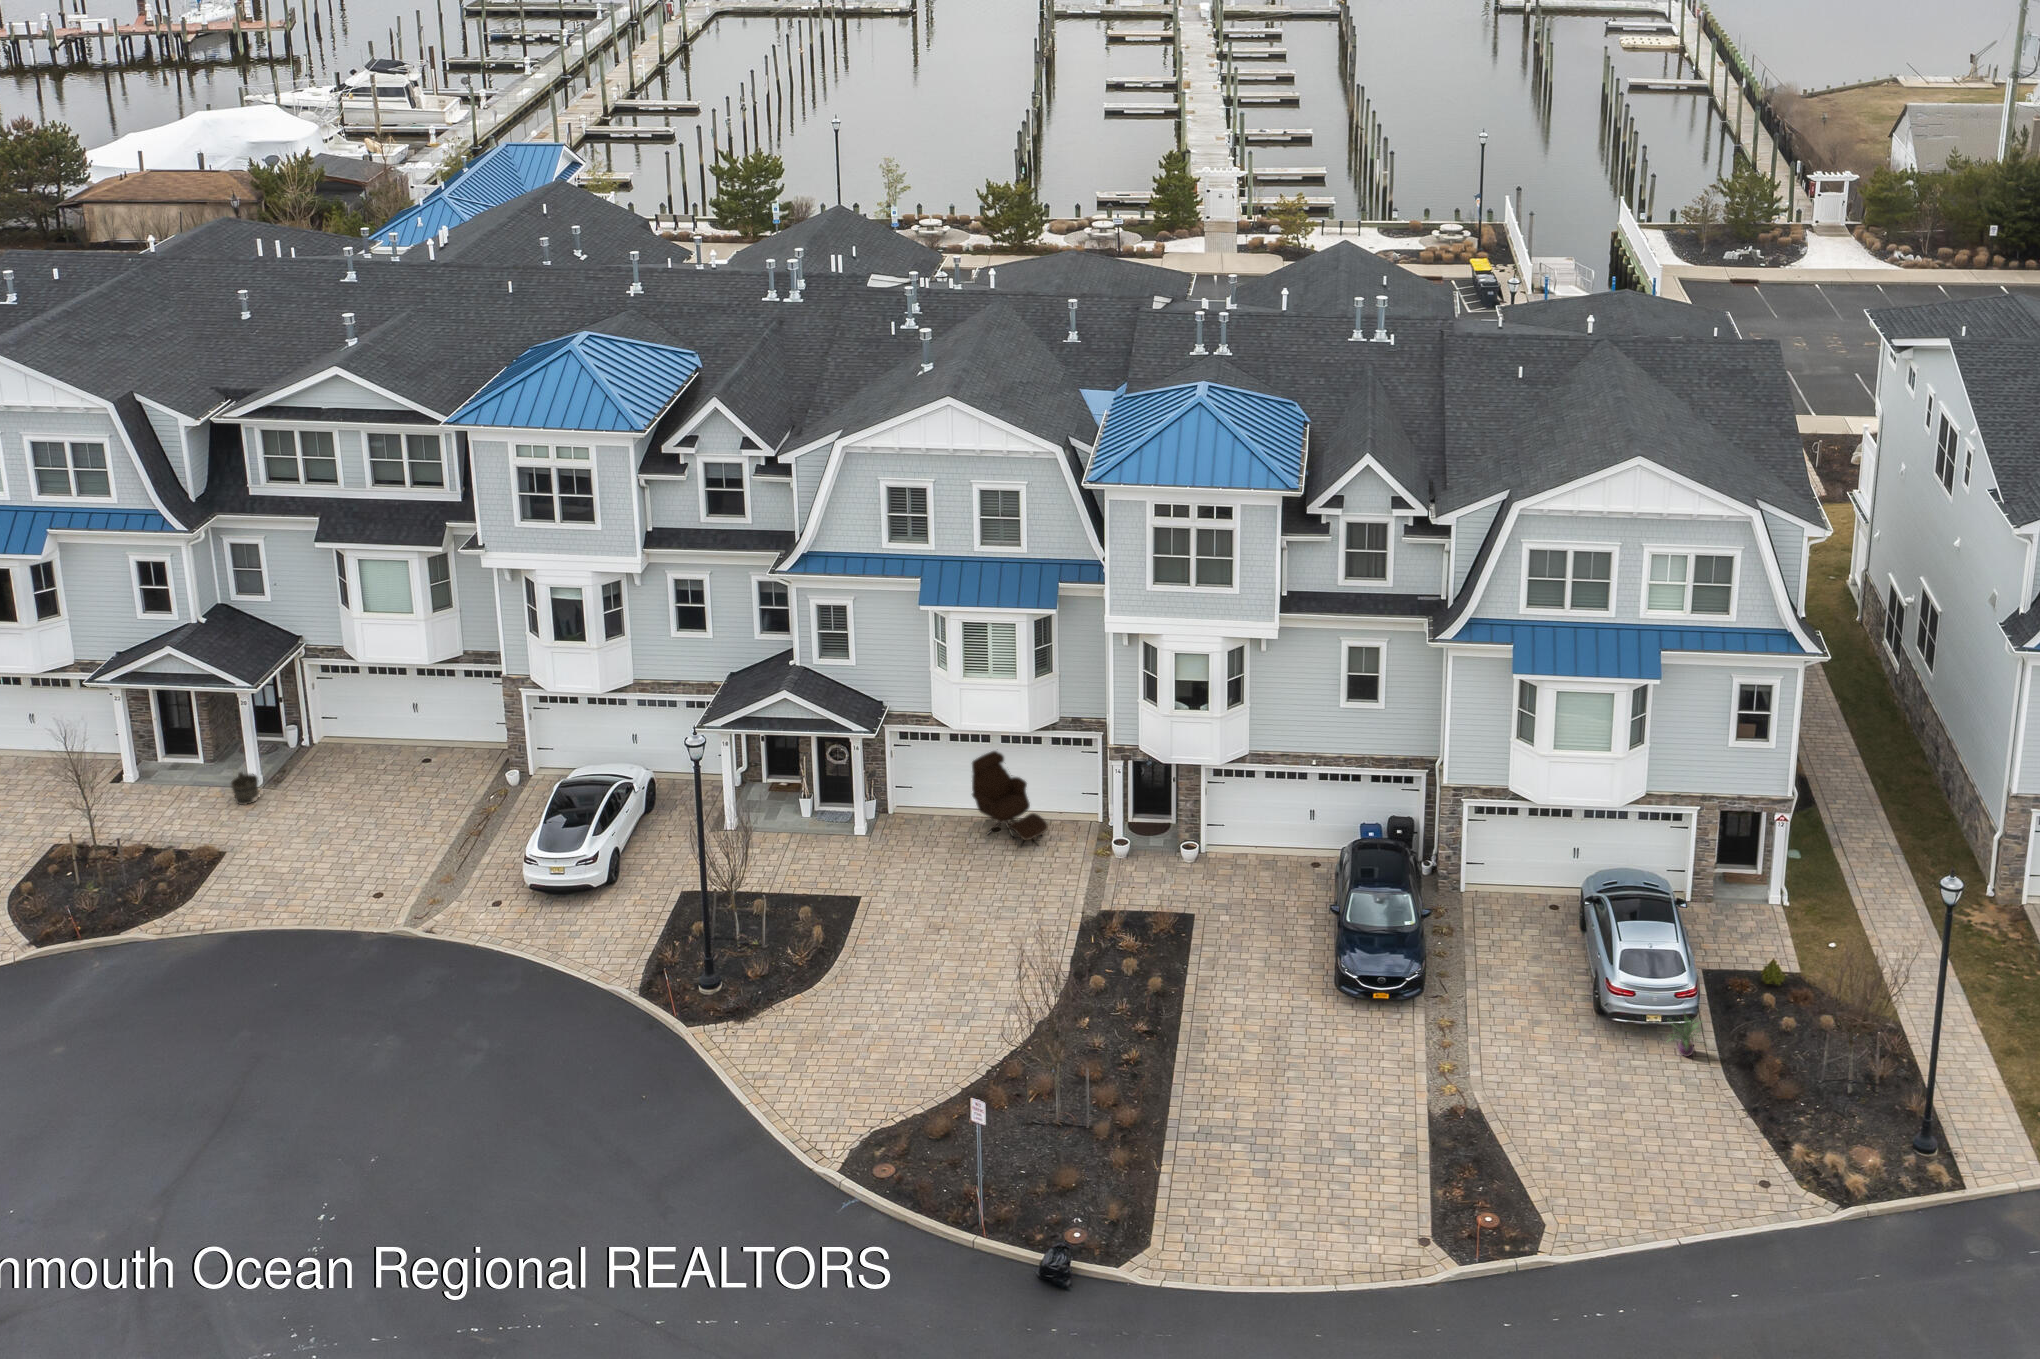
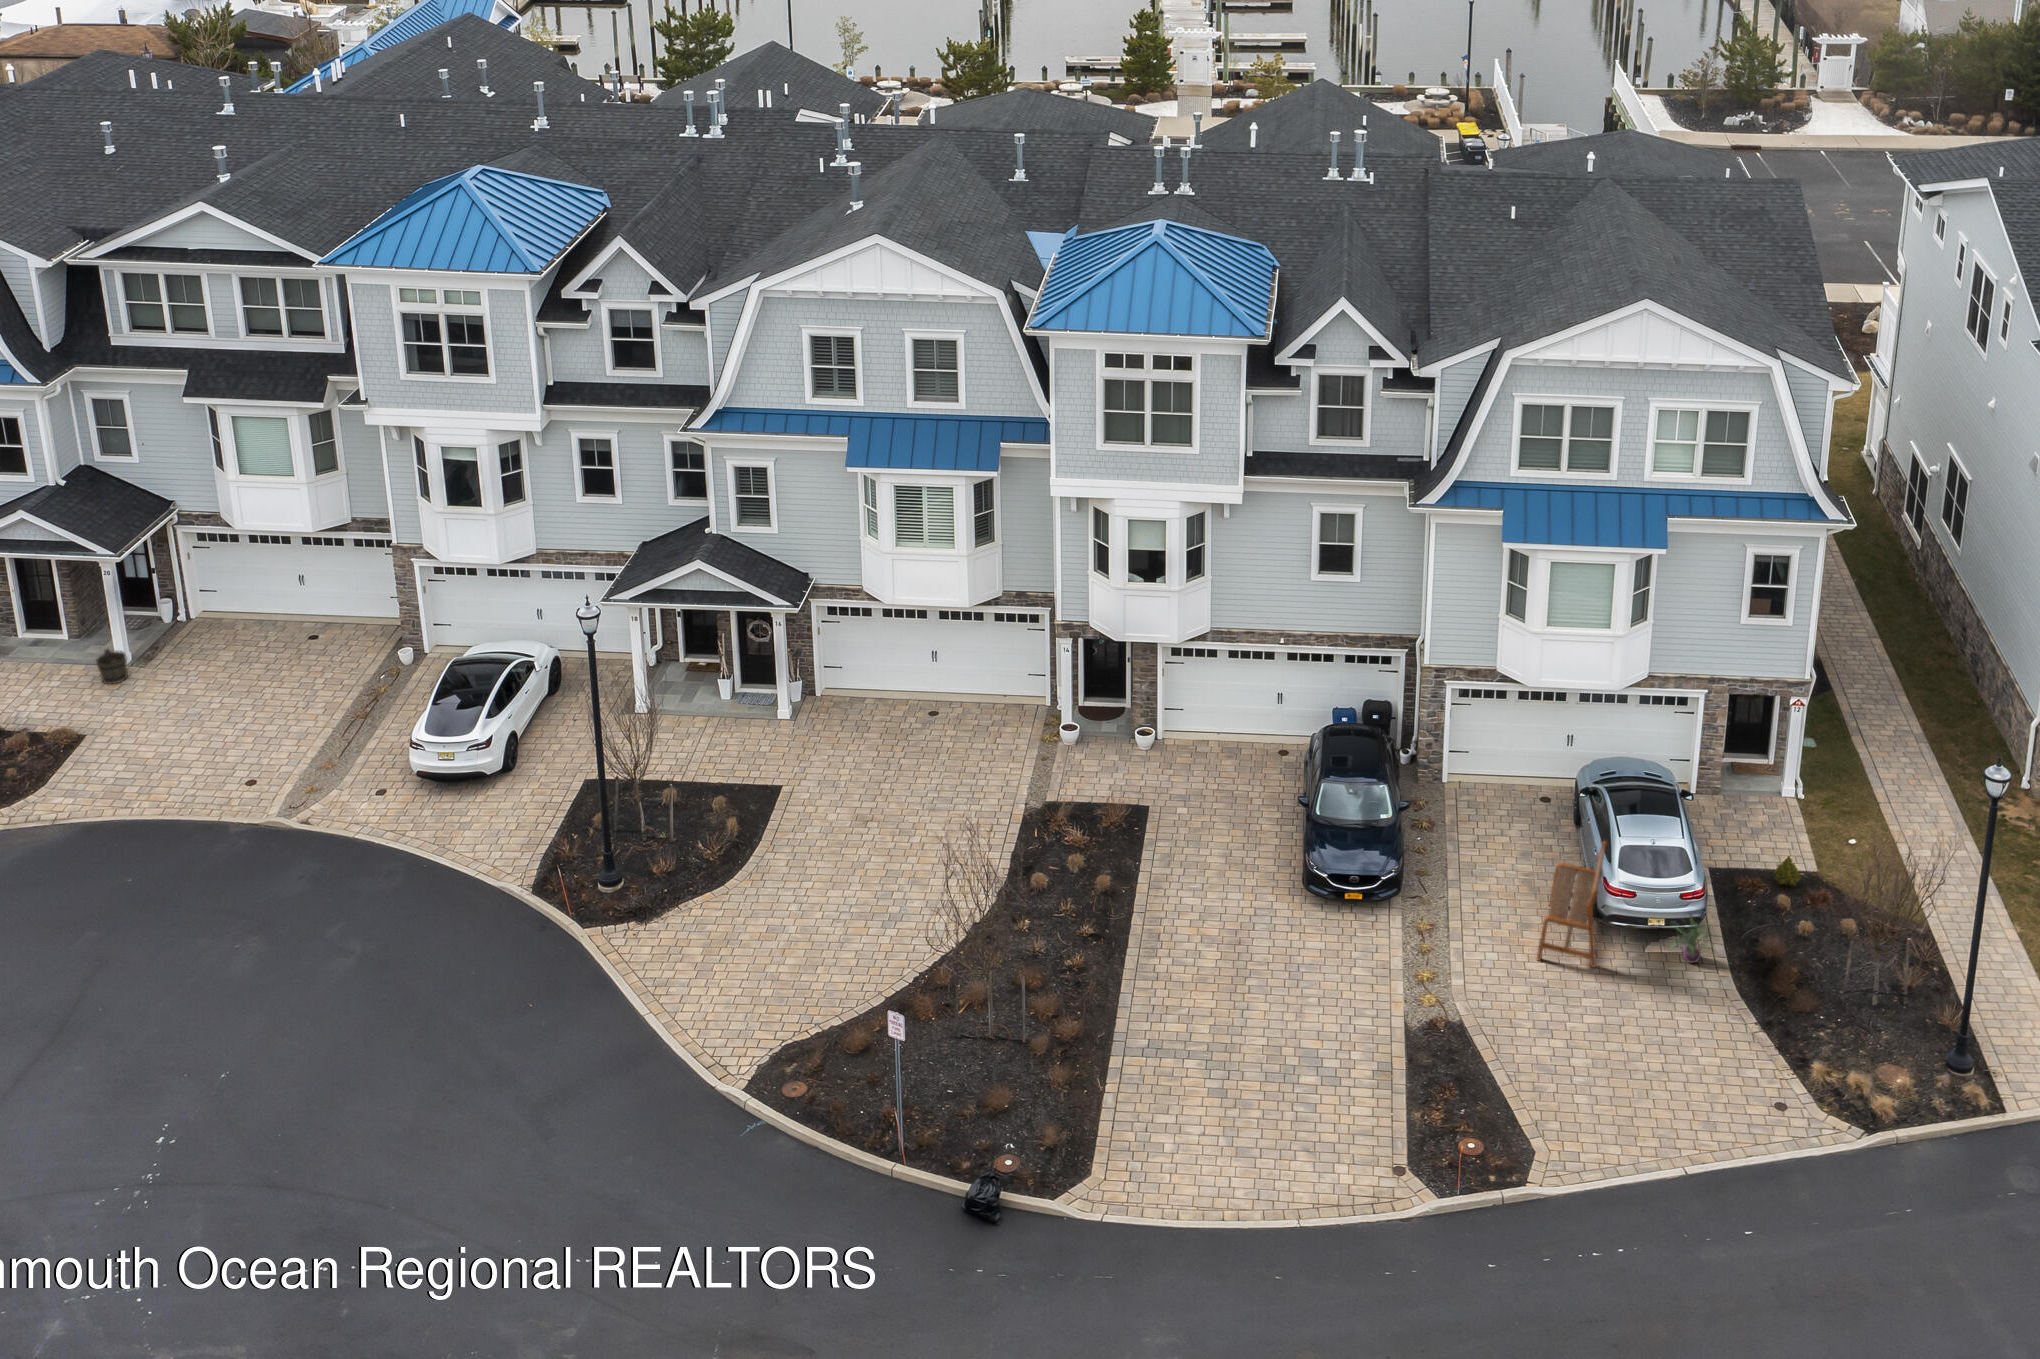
lounge chair: present [972,751,1048,843] -> none [906,626,990,733]
bench: none [1546,945,1609,1061] -> present [1537,841,1607,967]

